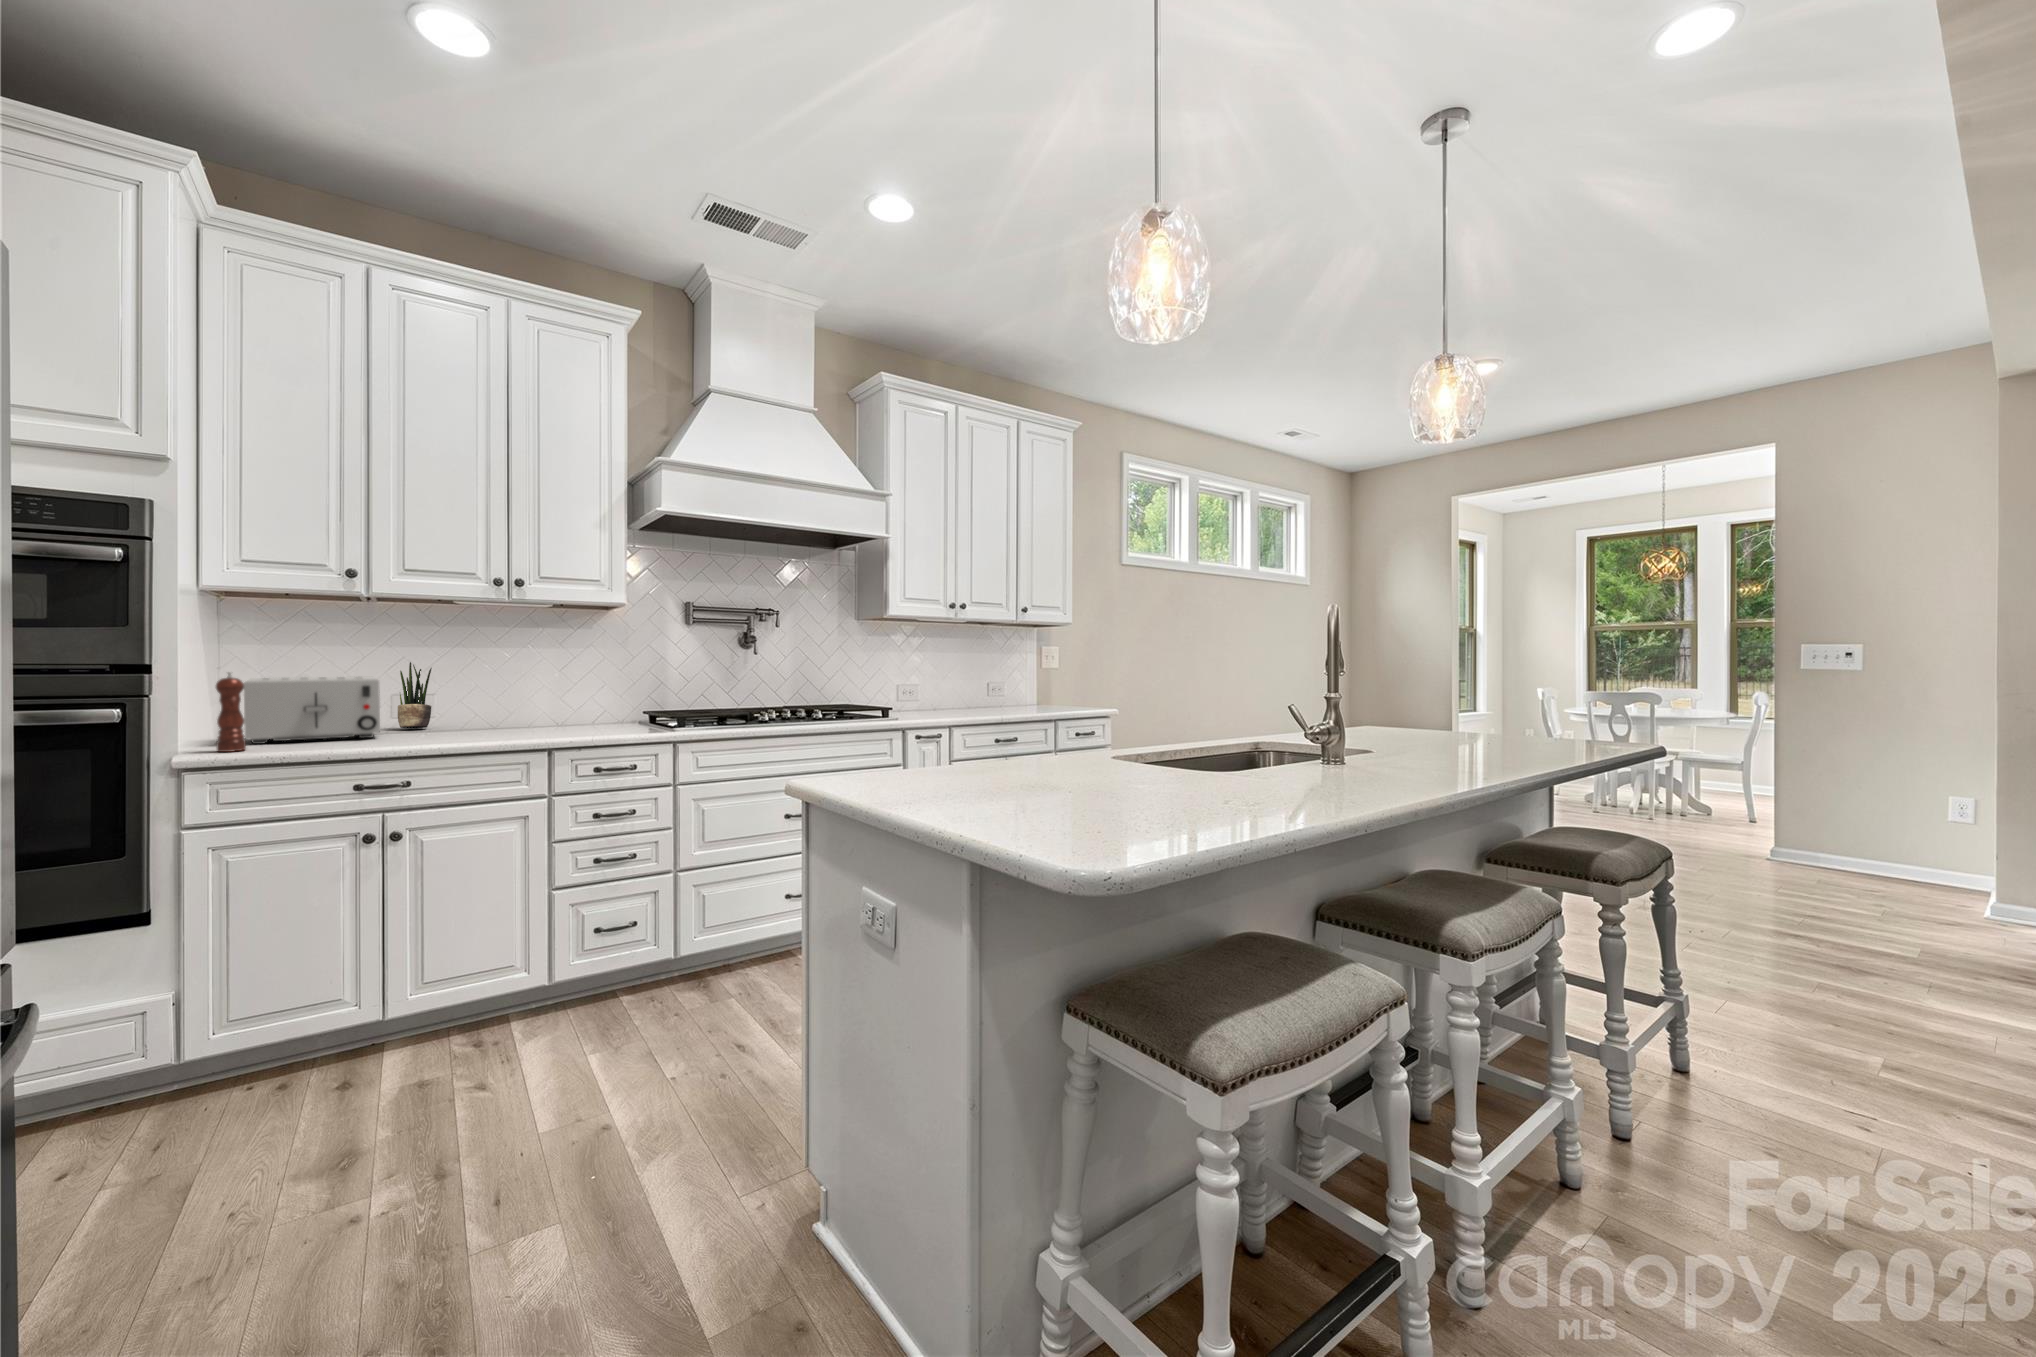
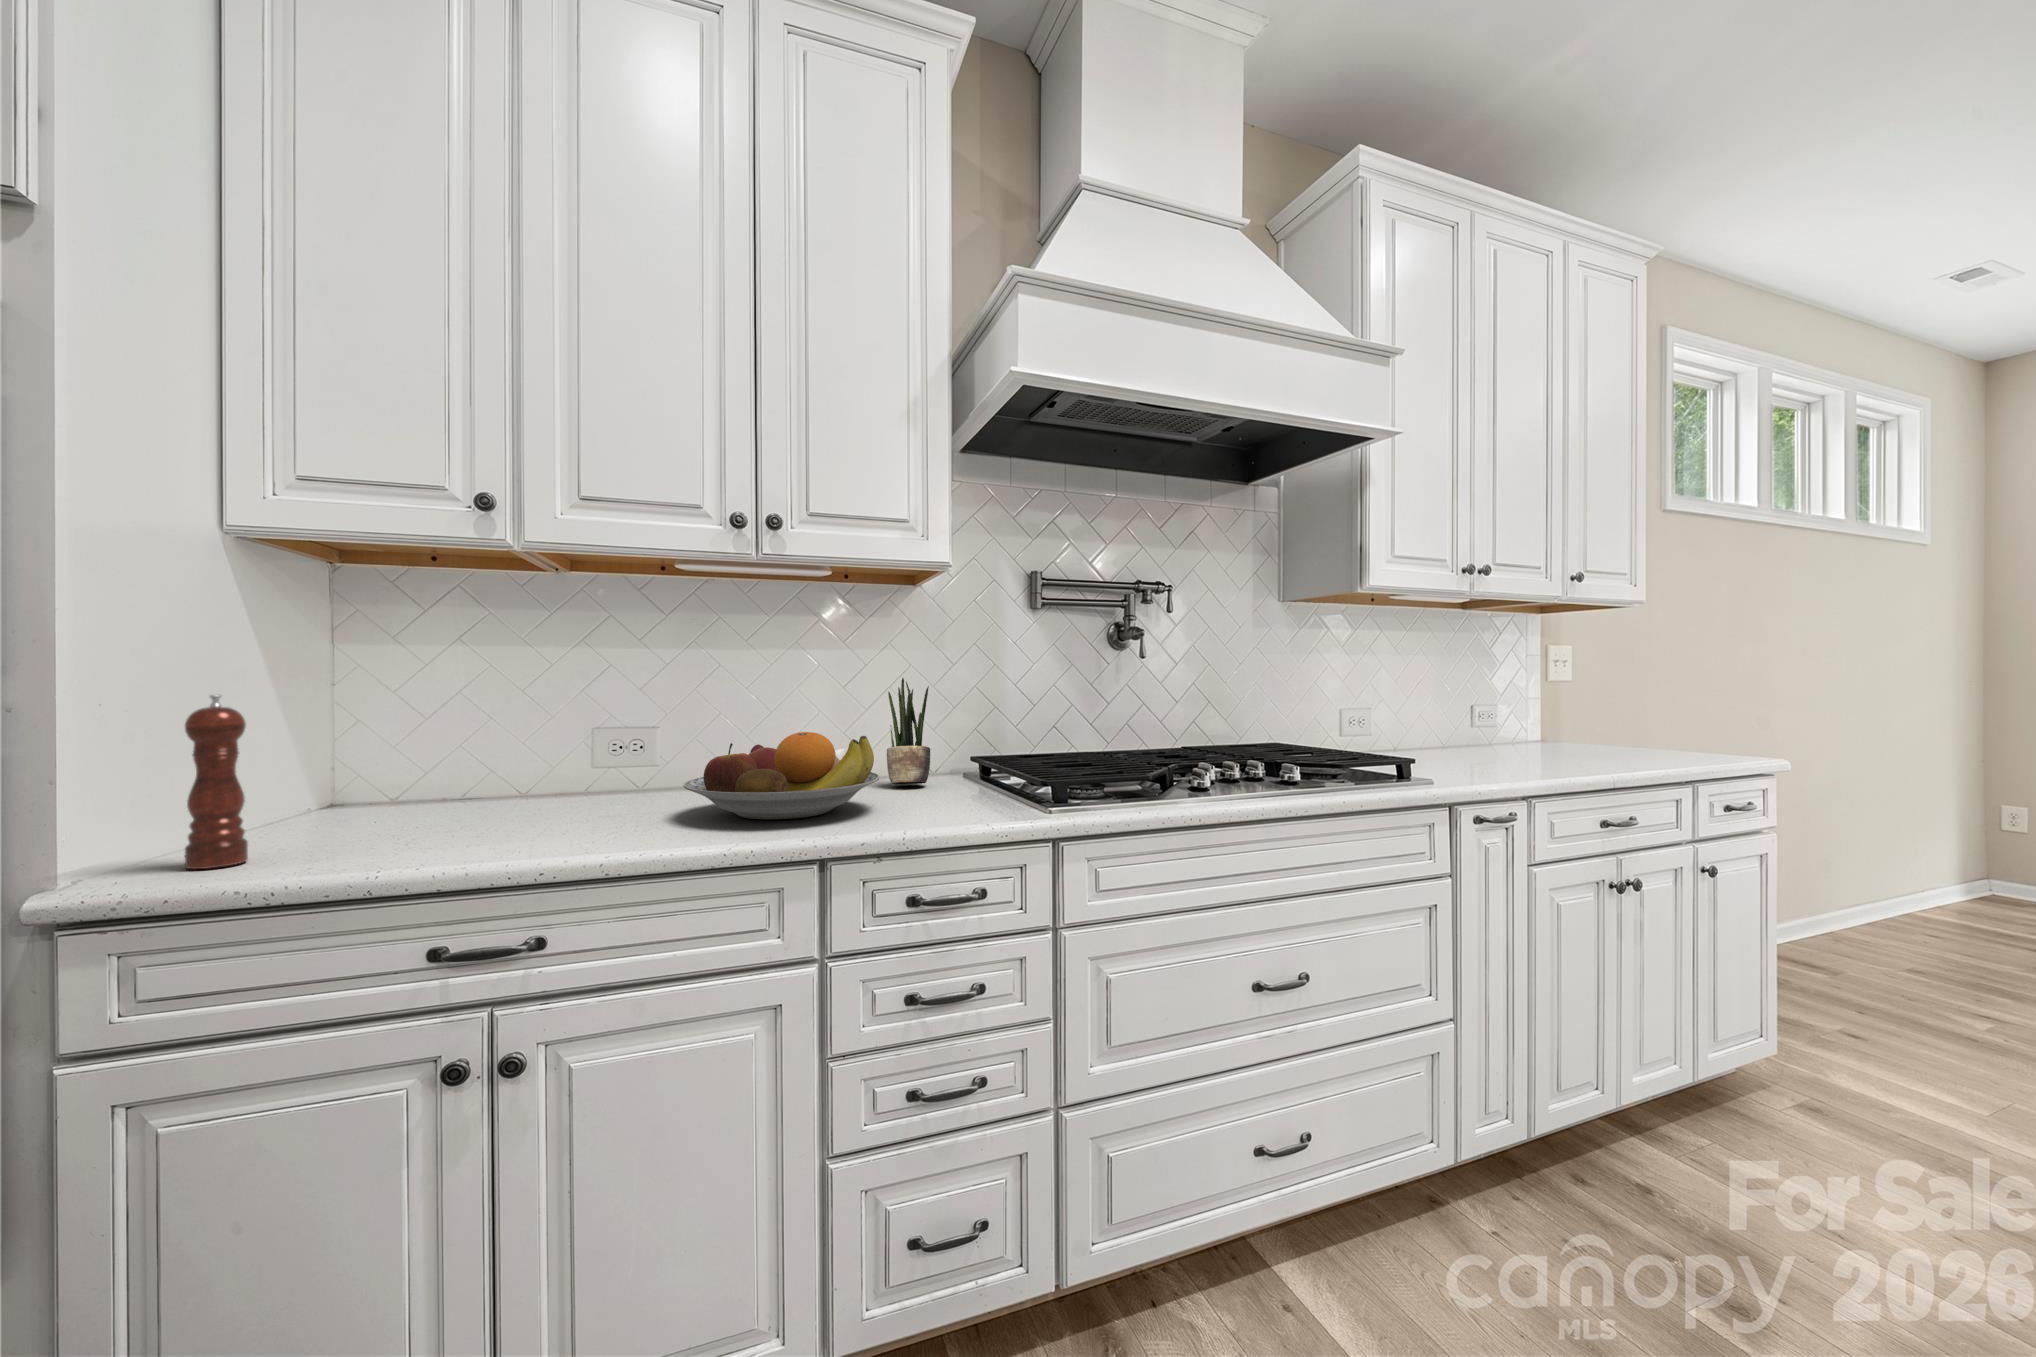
potted plant: present [398,662,432,728] -> present [887,678,930,784]
toaster: present [244,677,380,744] -> none [279,704,538,839]
fruit bowl: none [470,692,583,735] -> present [683,732,880,820]

